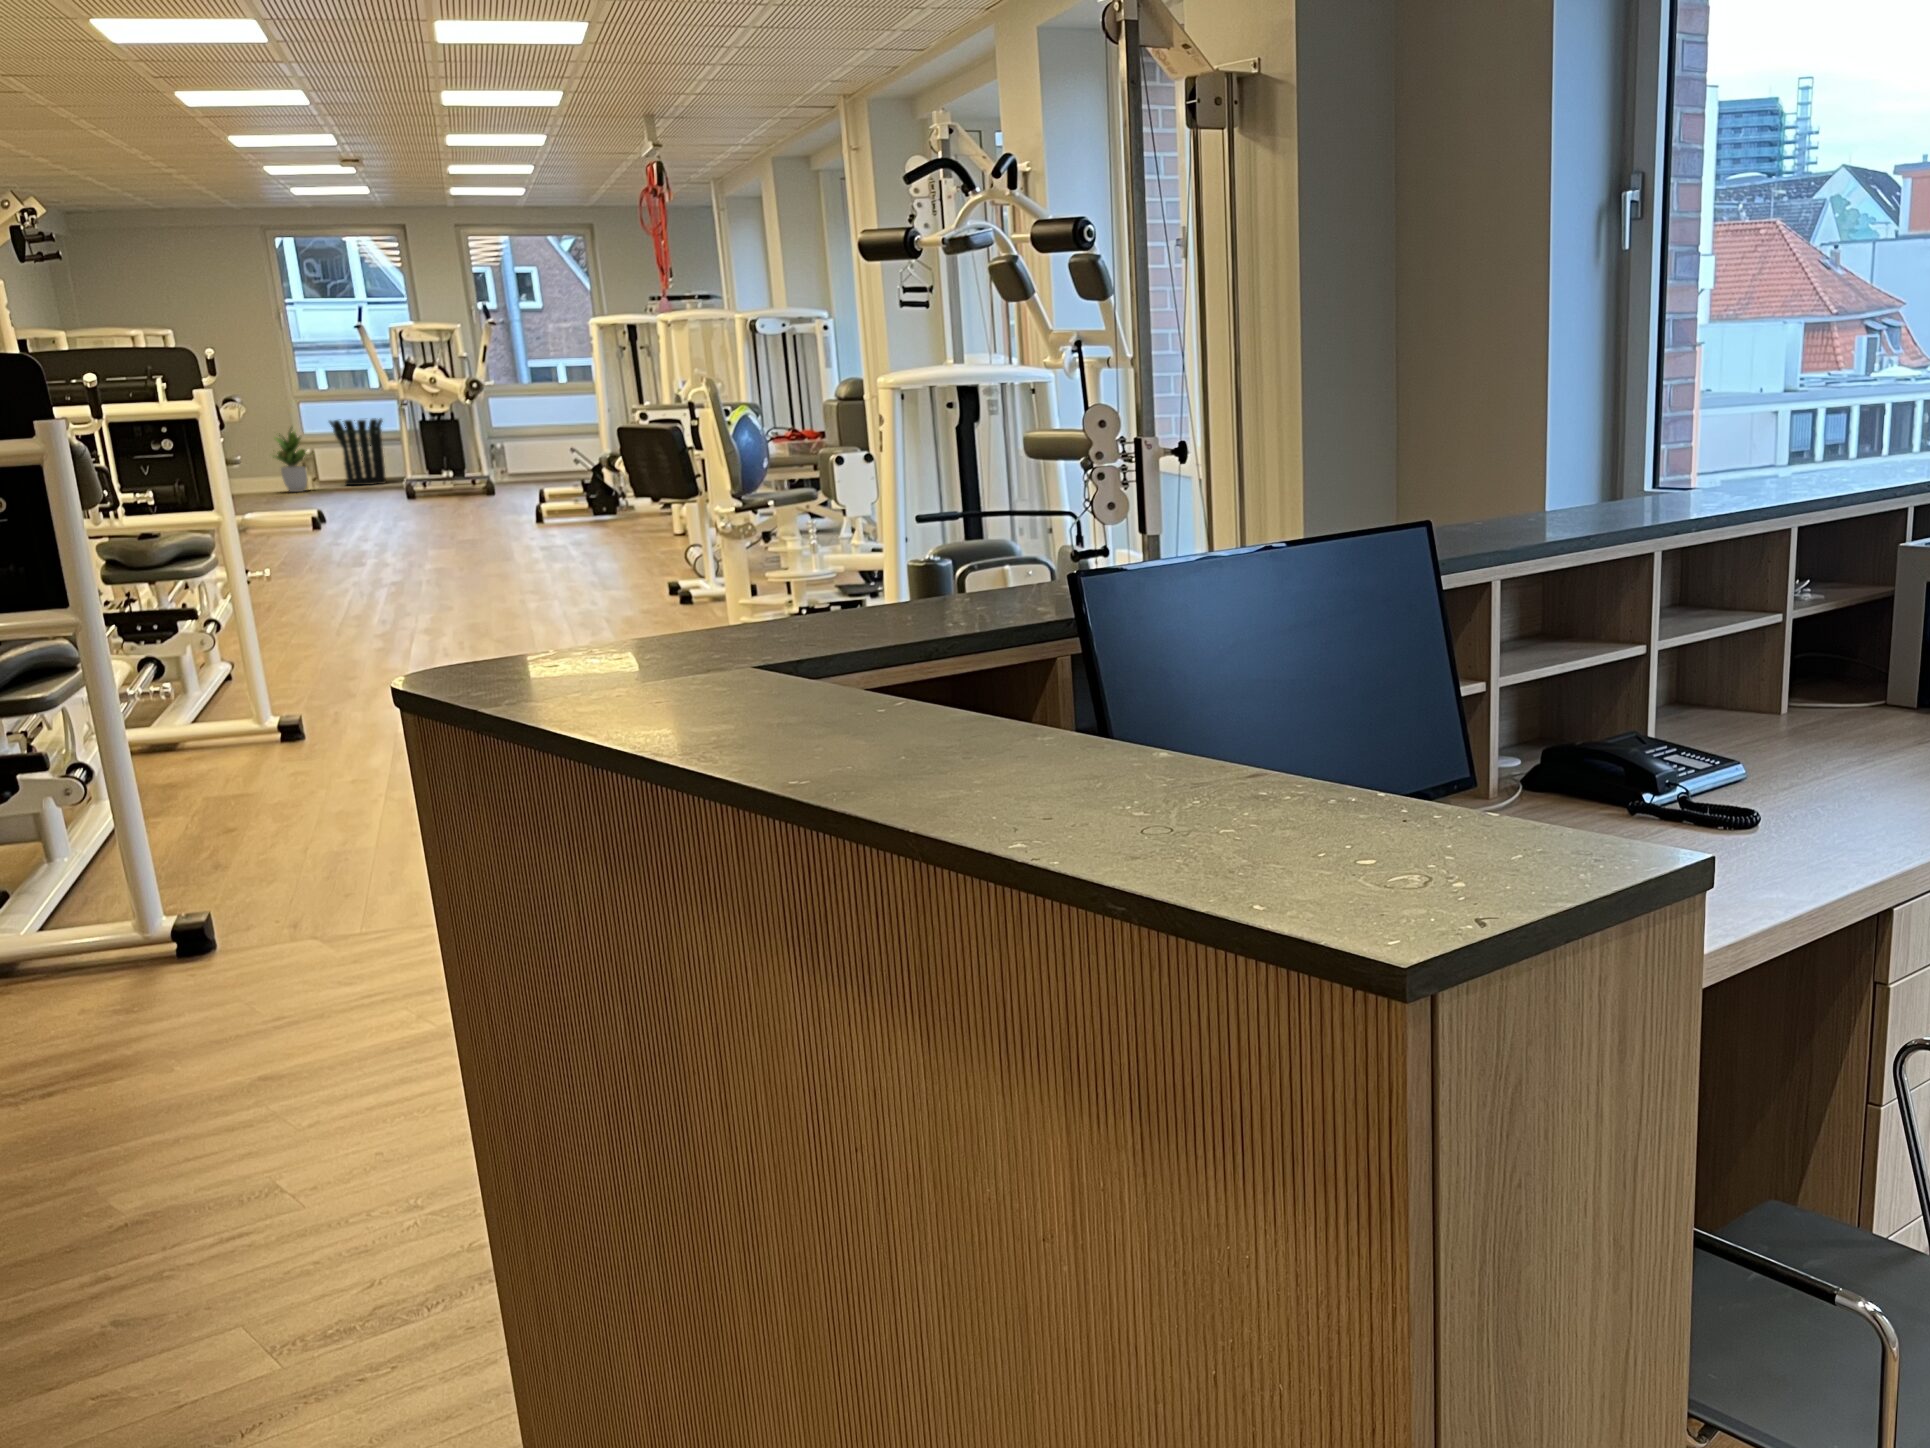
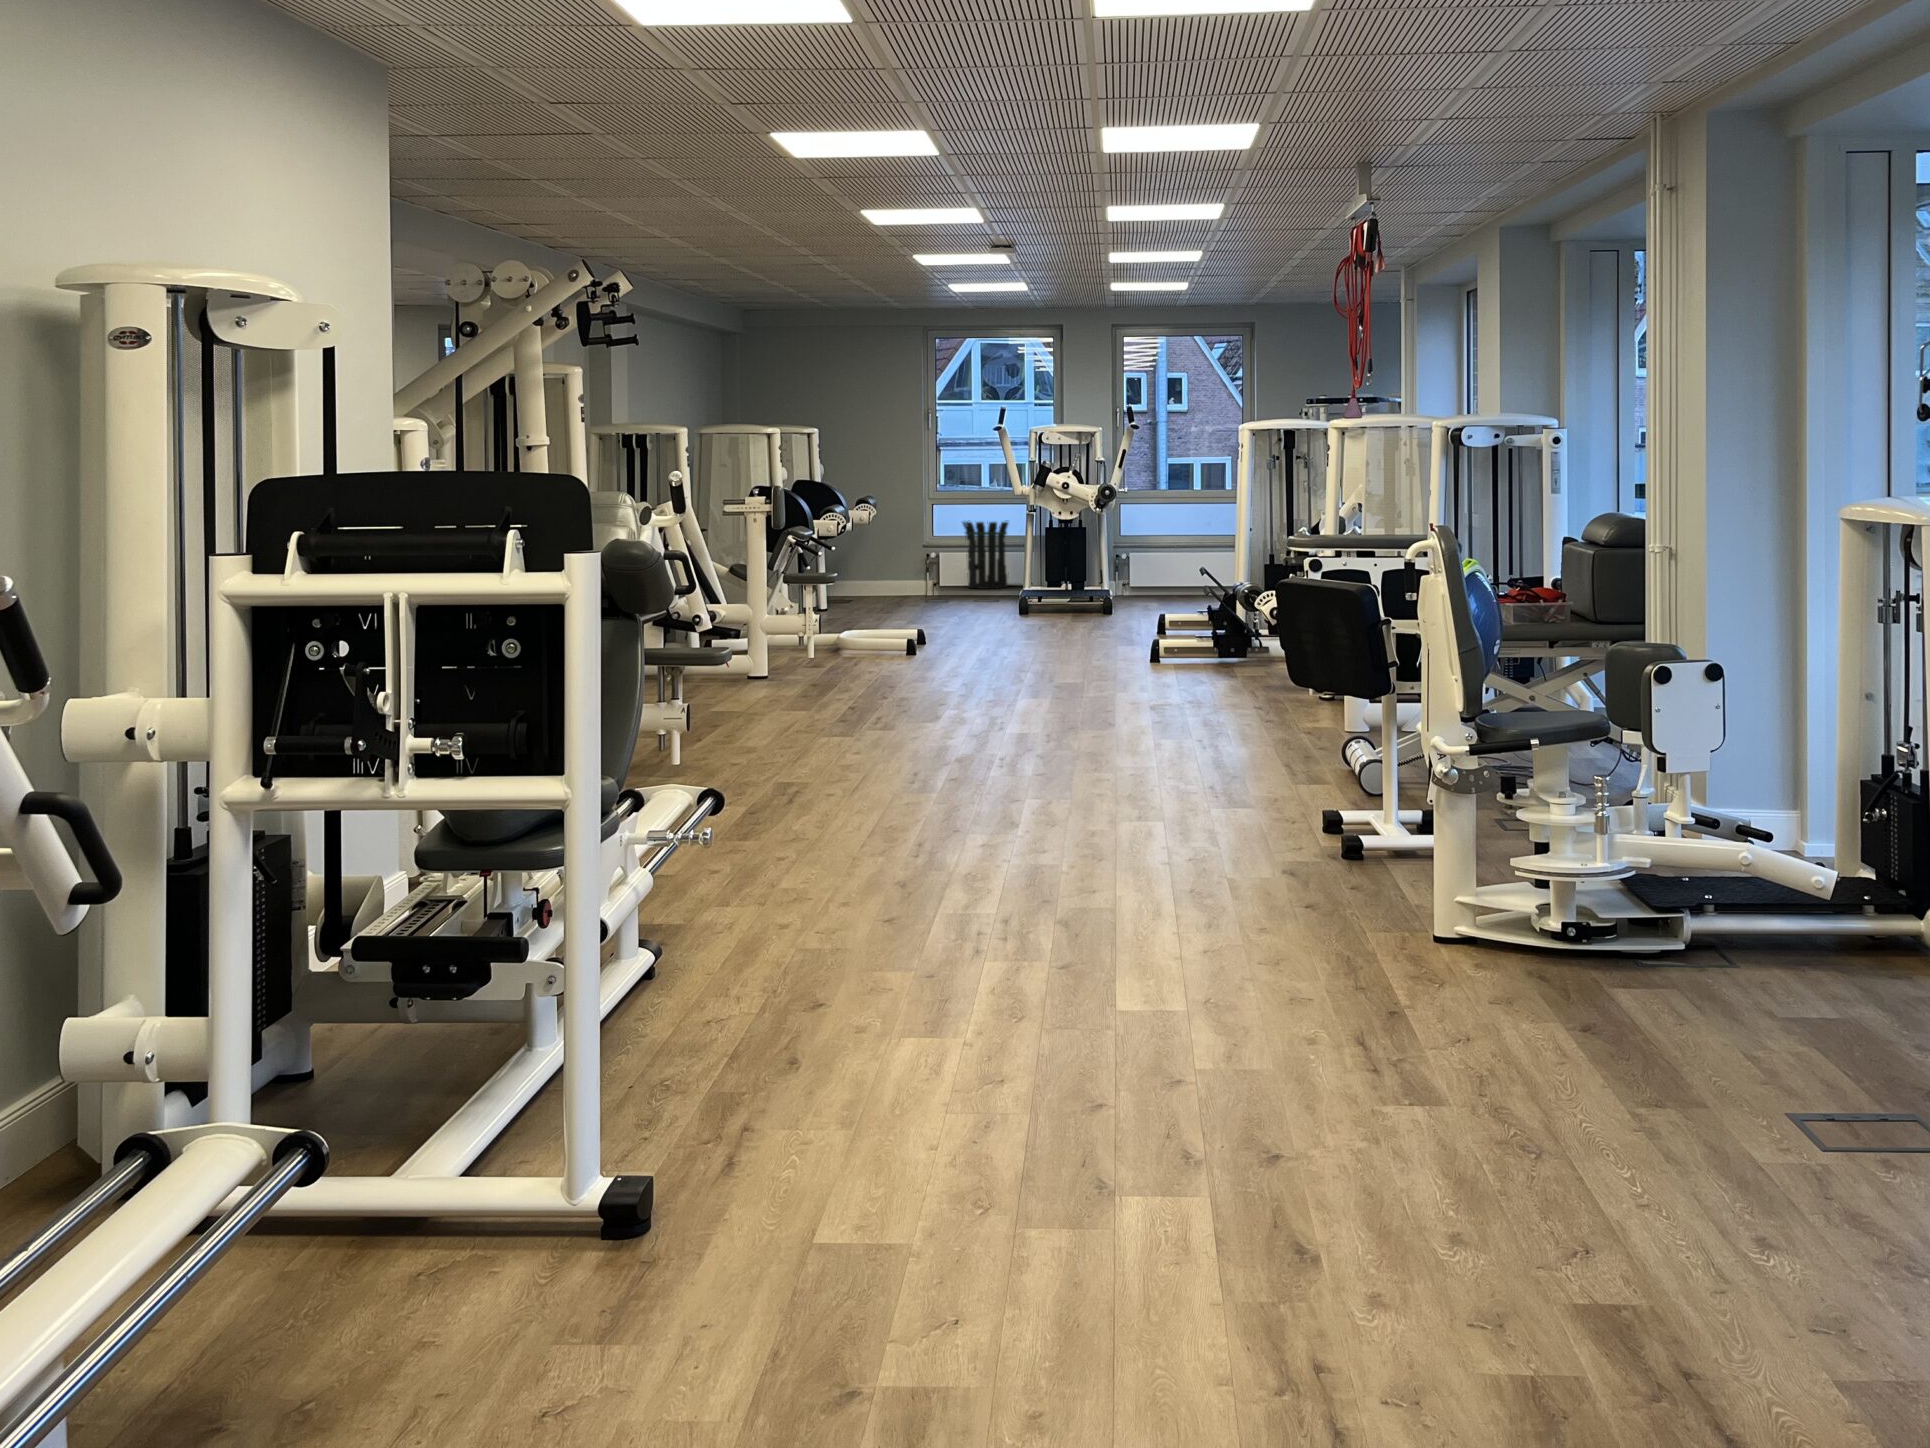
potted plant: present [274,427,307,492] -> none [900,525,943,593]

